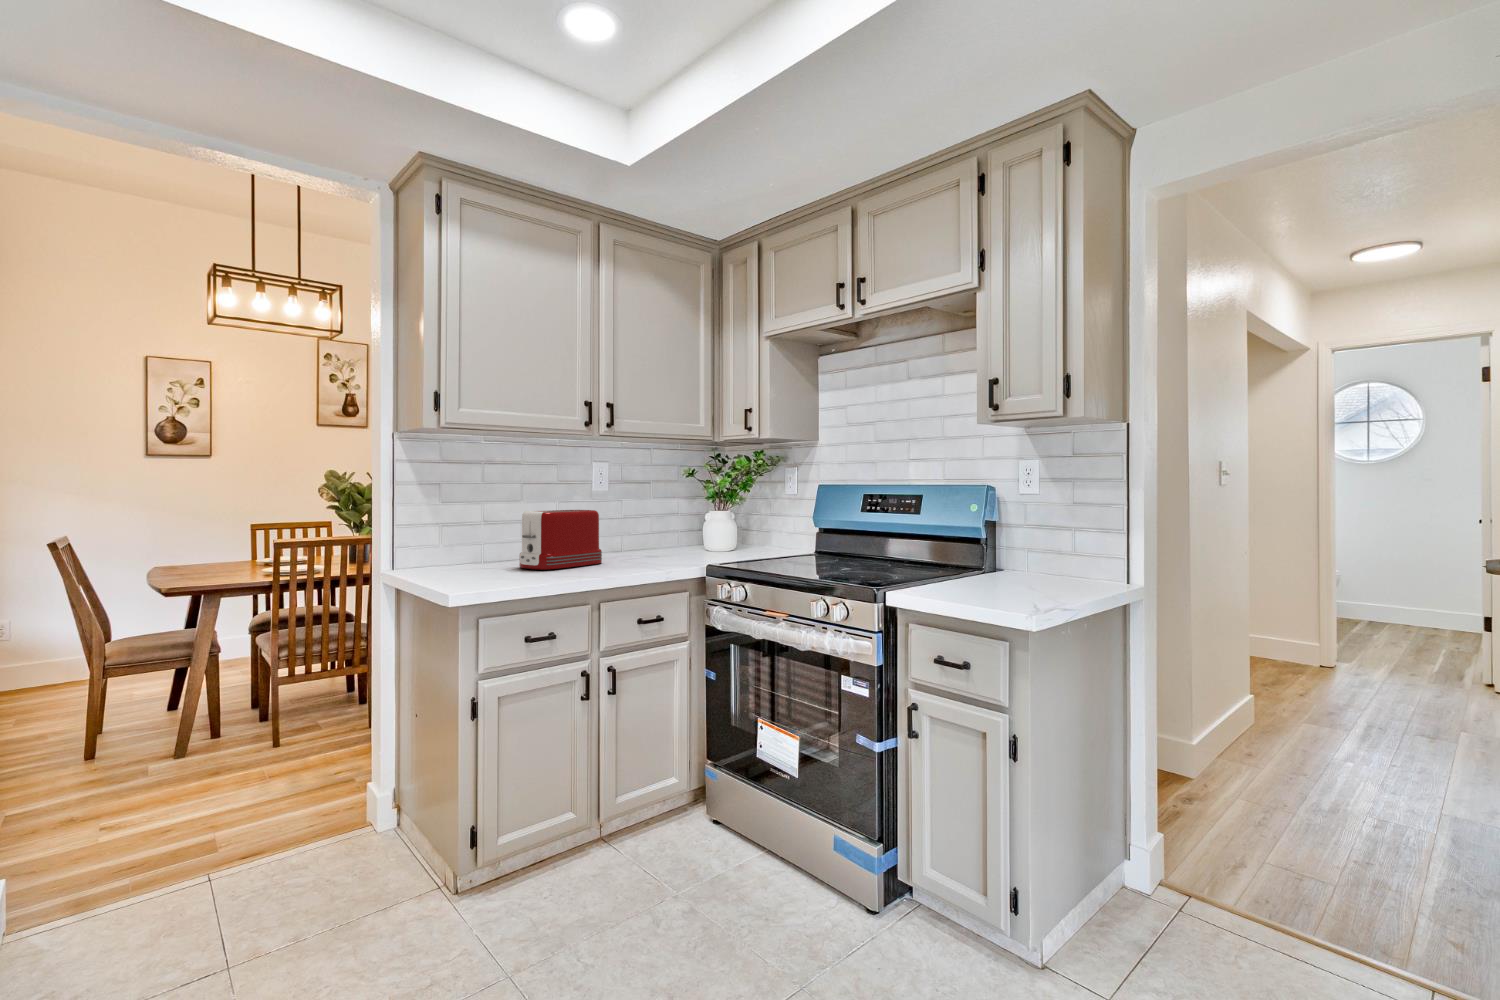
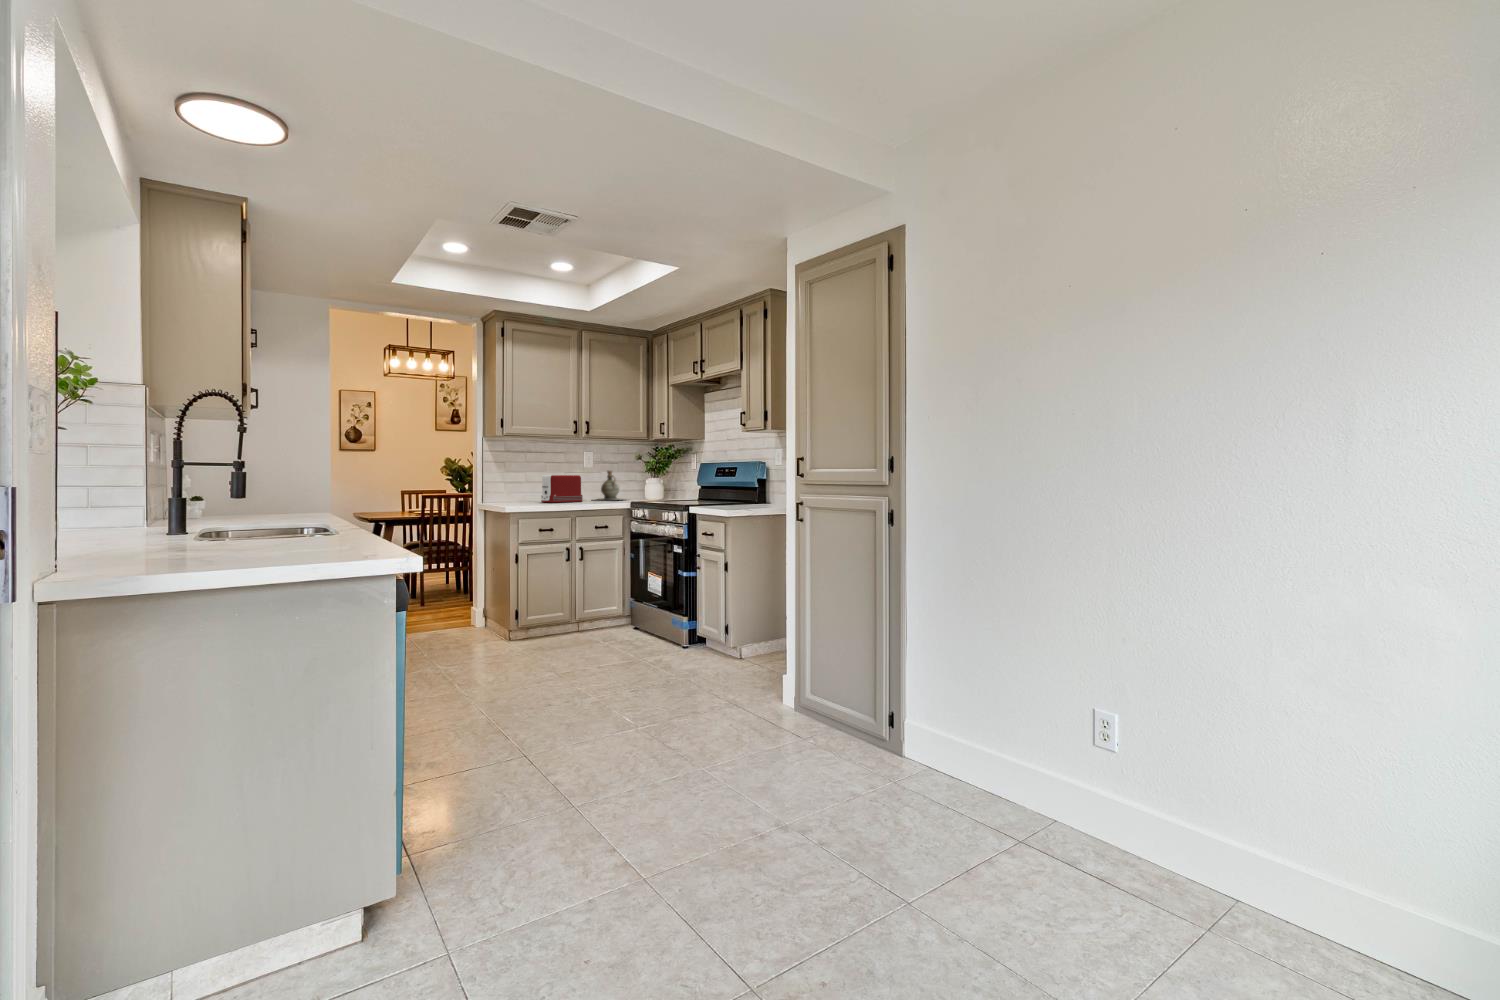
ceramic jug: none [605,499,683,558] -> present [598,471,621,500]

